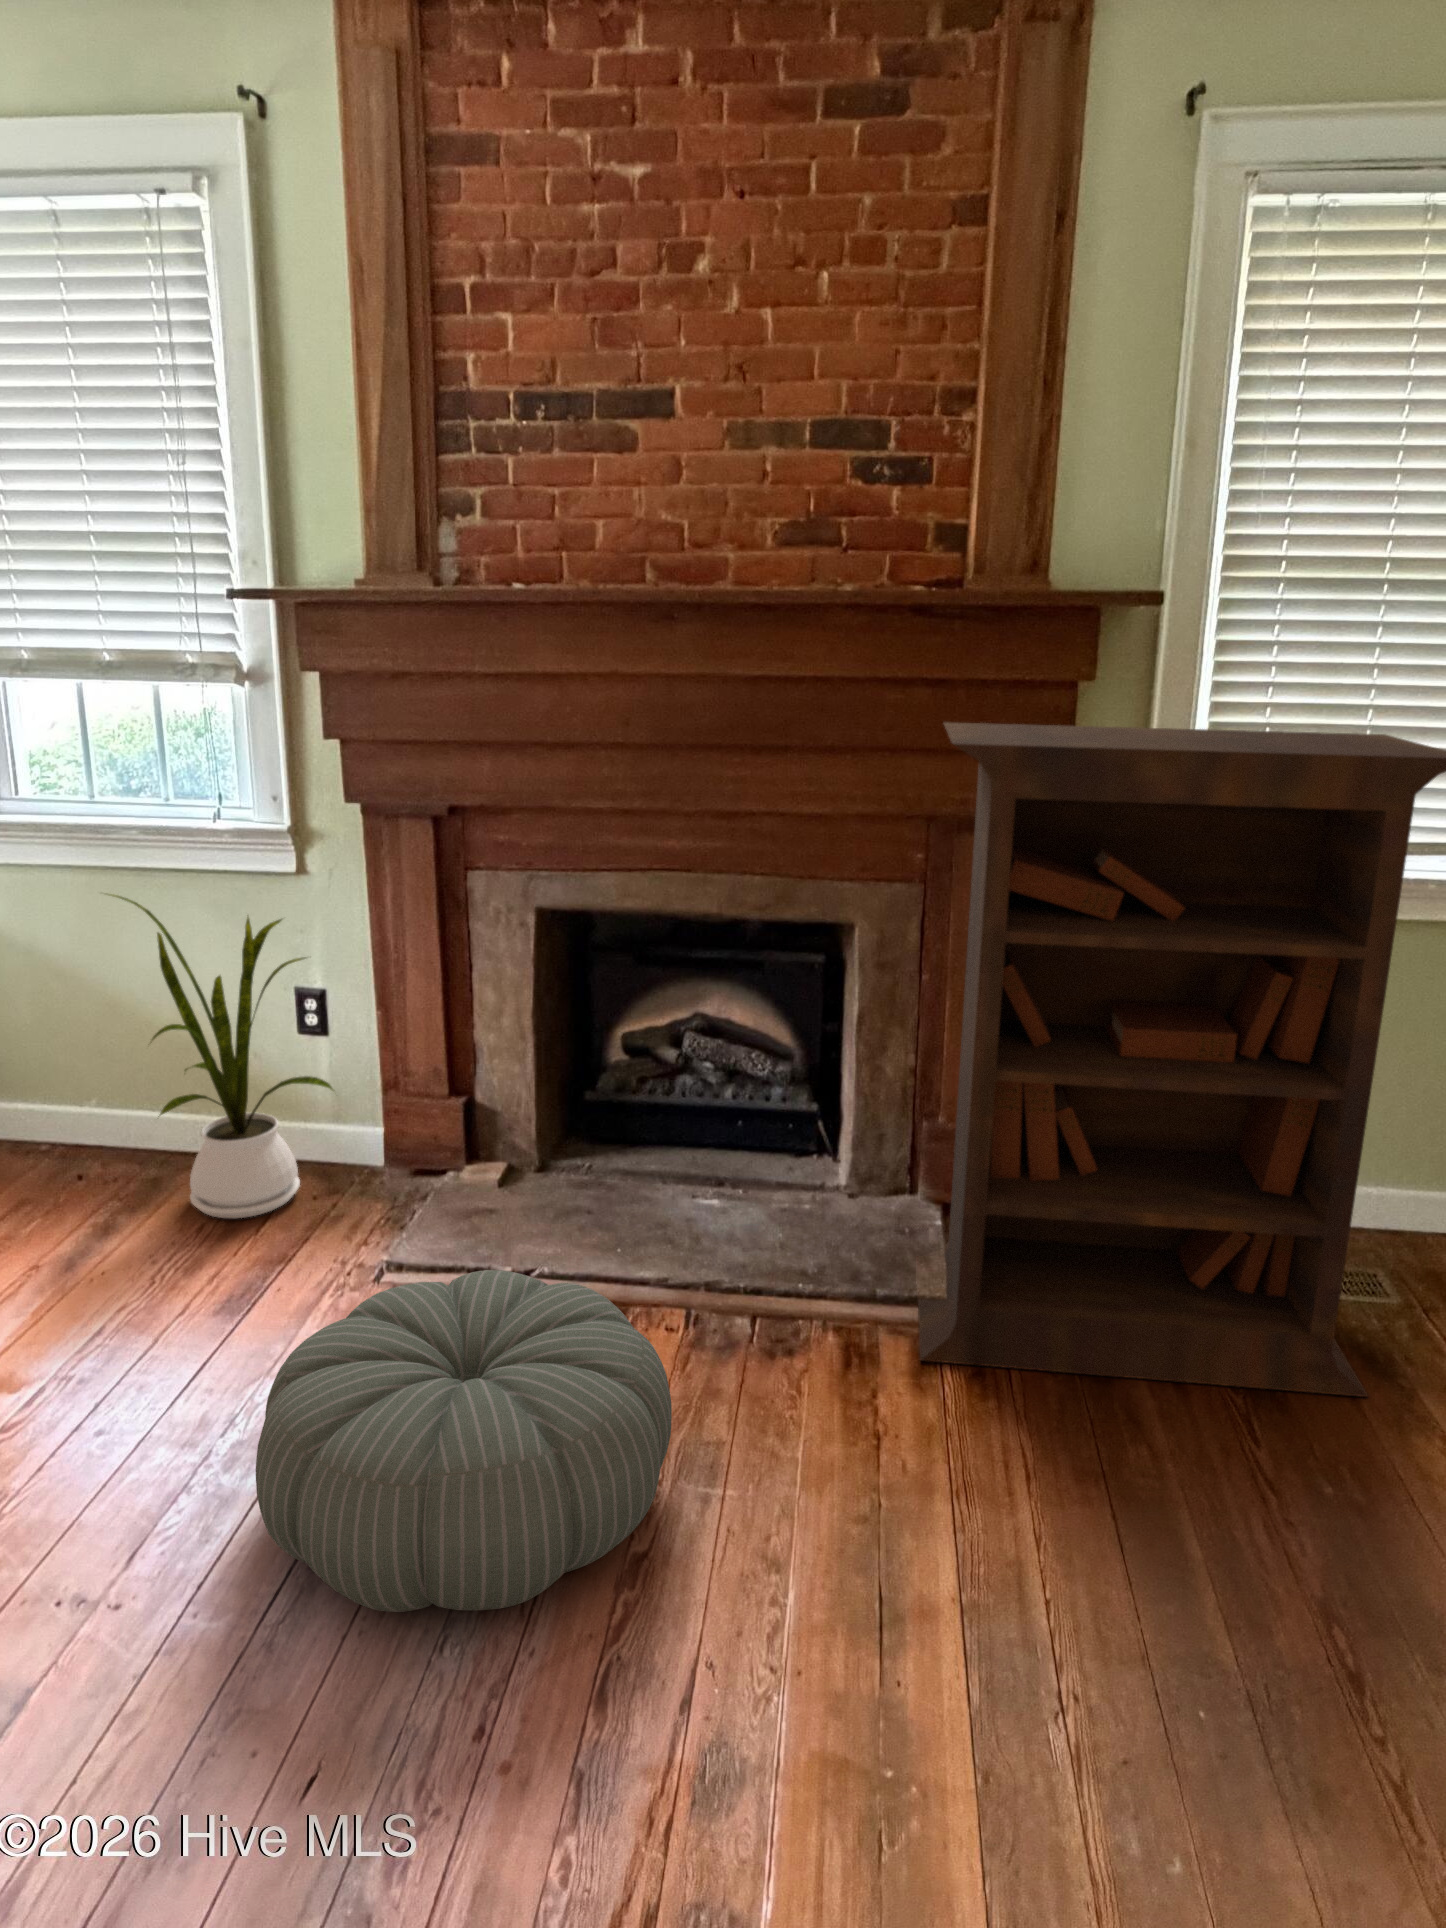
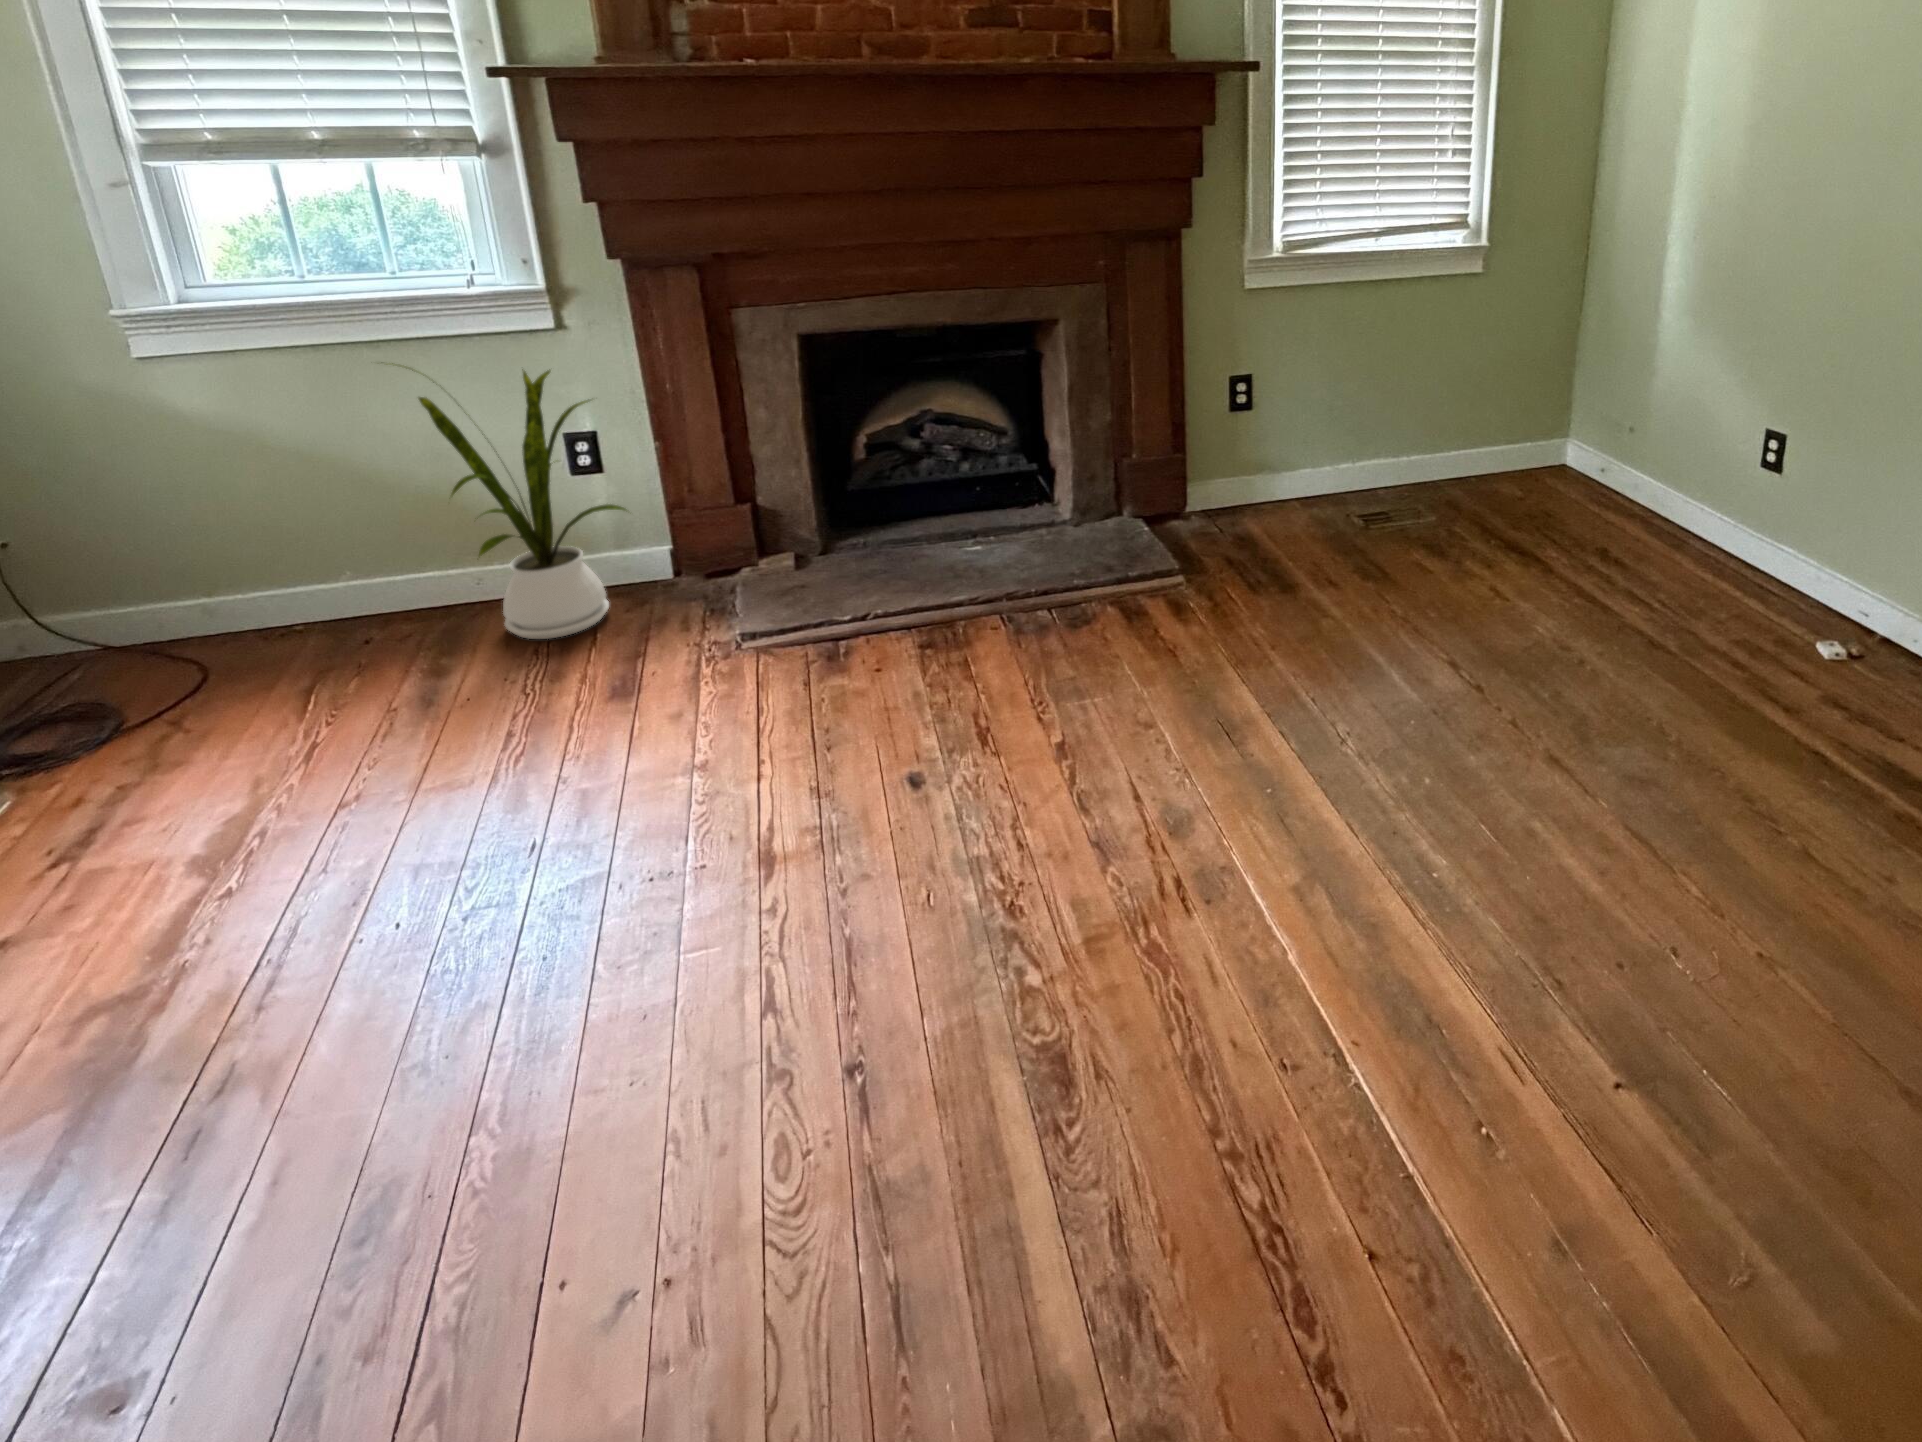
bookcase: present [918,722,1446,1397] -> none [1125,152,1466,607]
pouf: present [255,1270,672,1612] -> none [756,589,1063,804]

